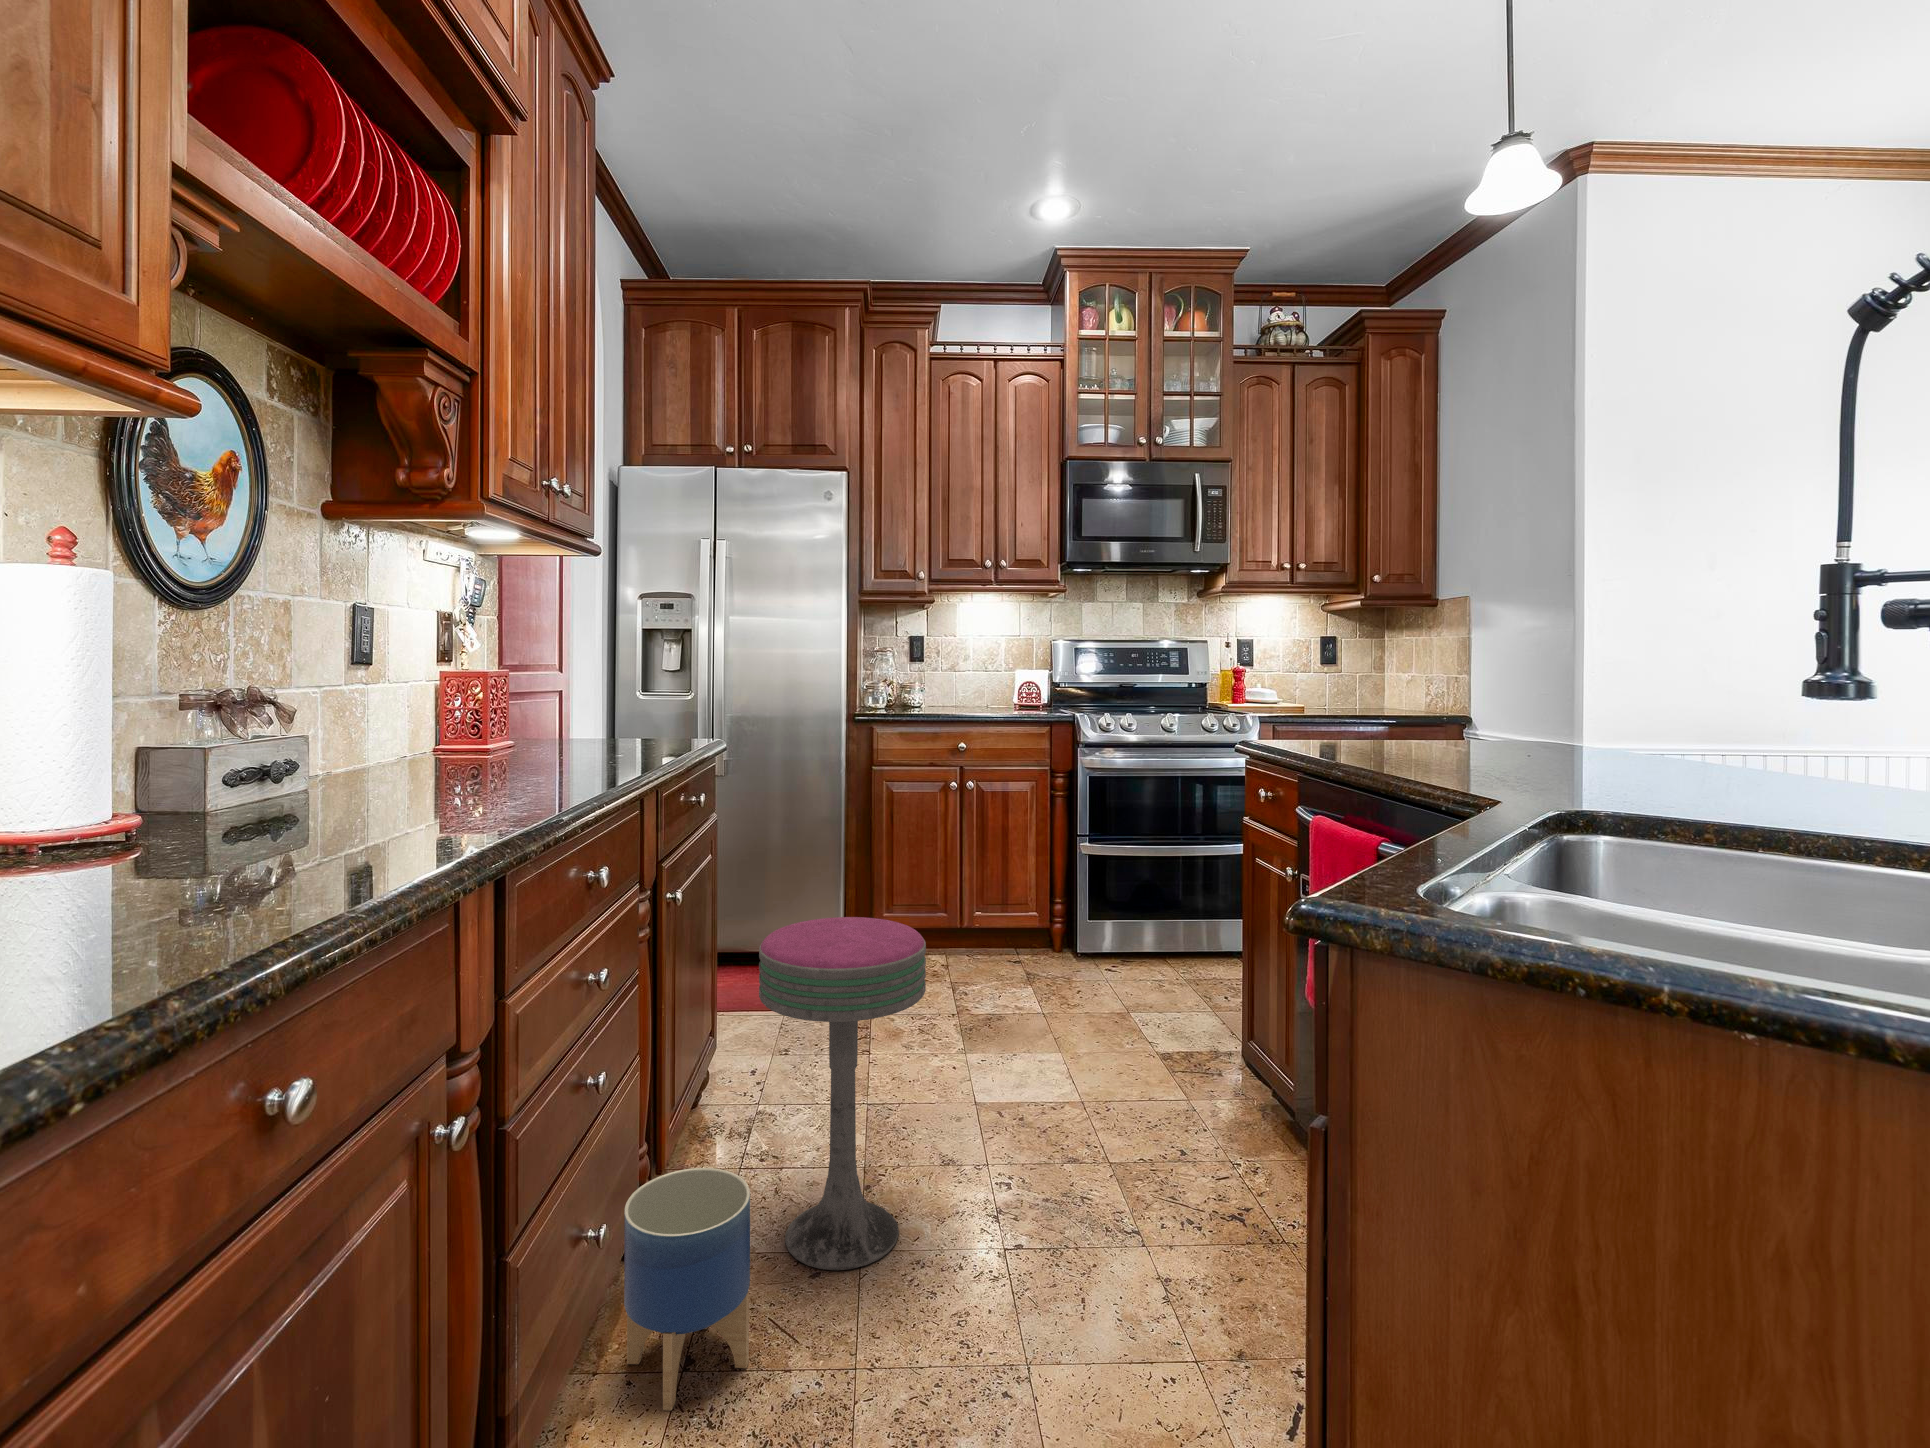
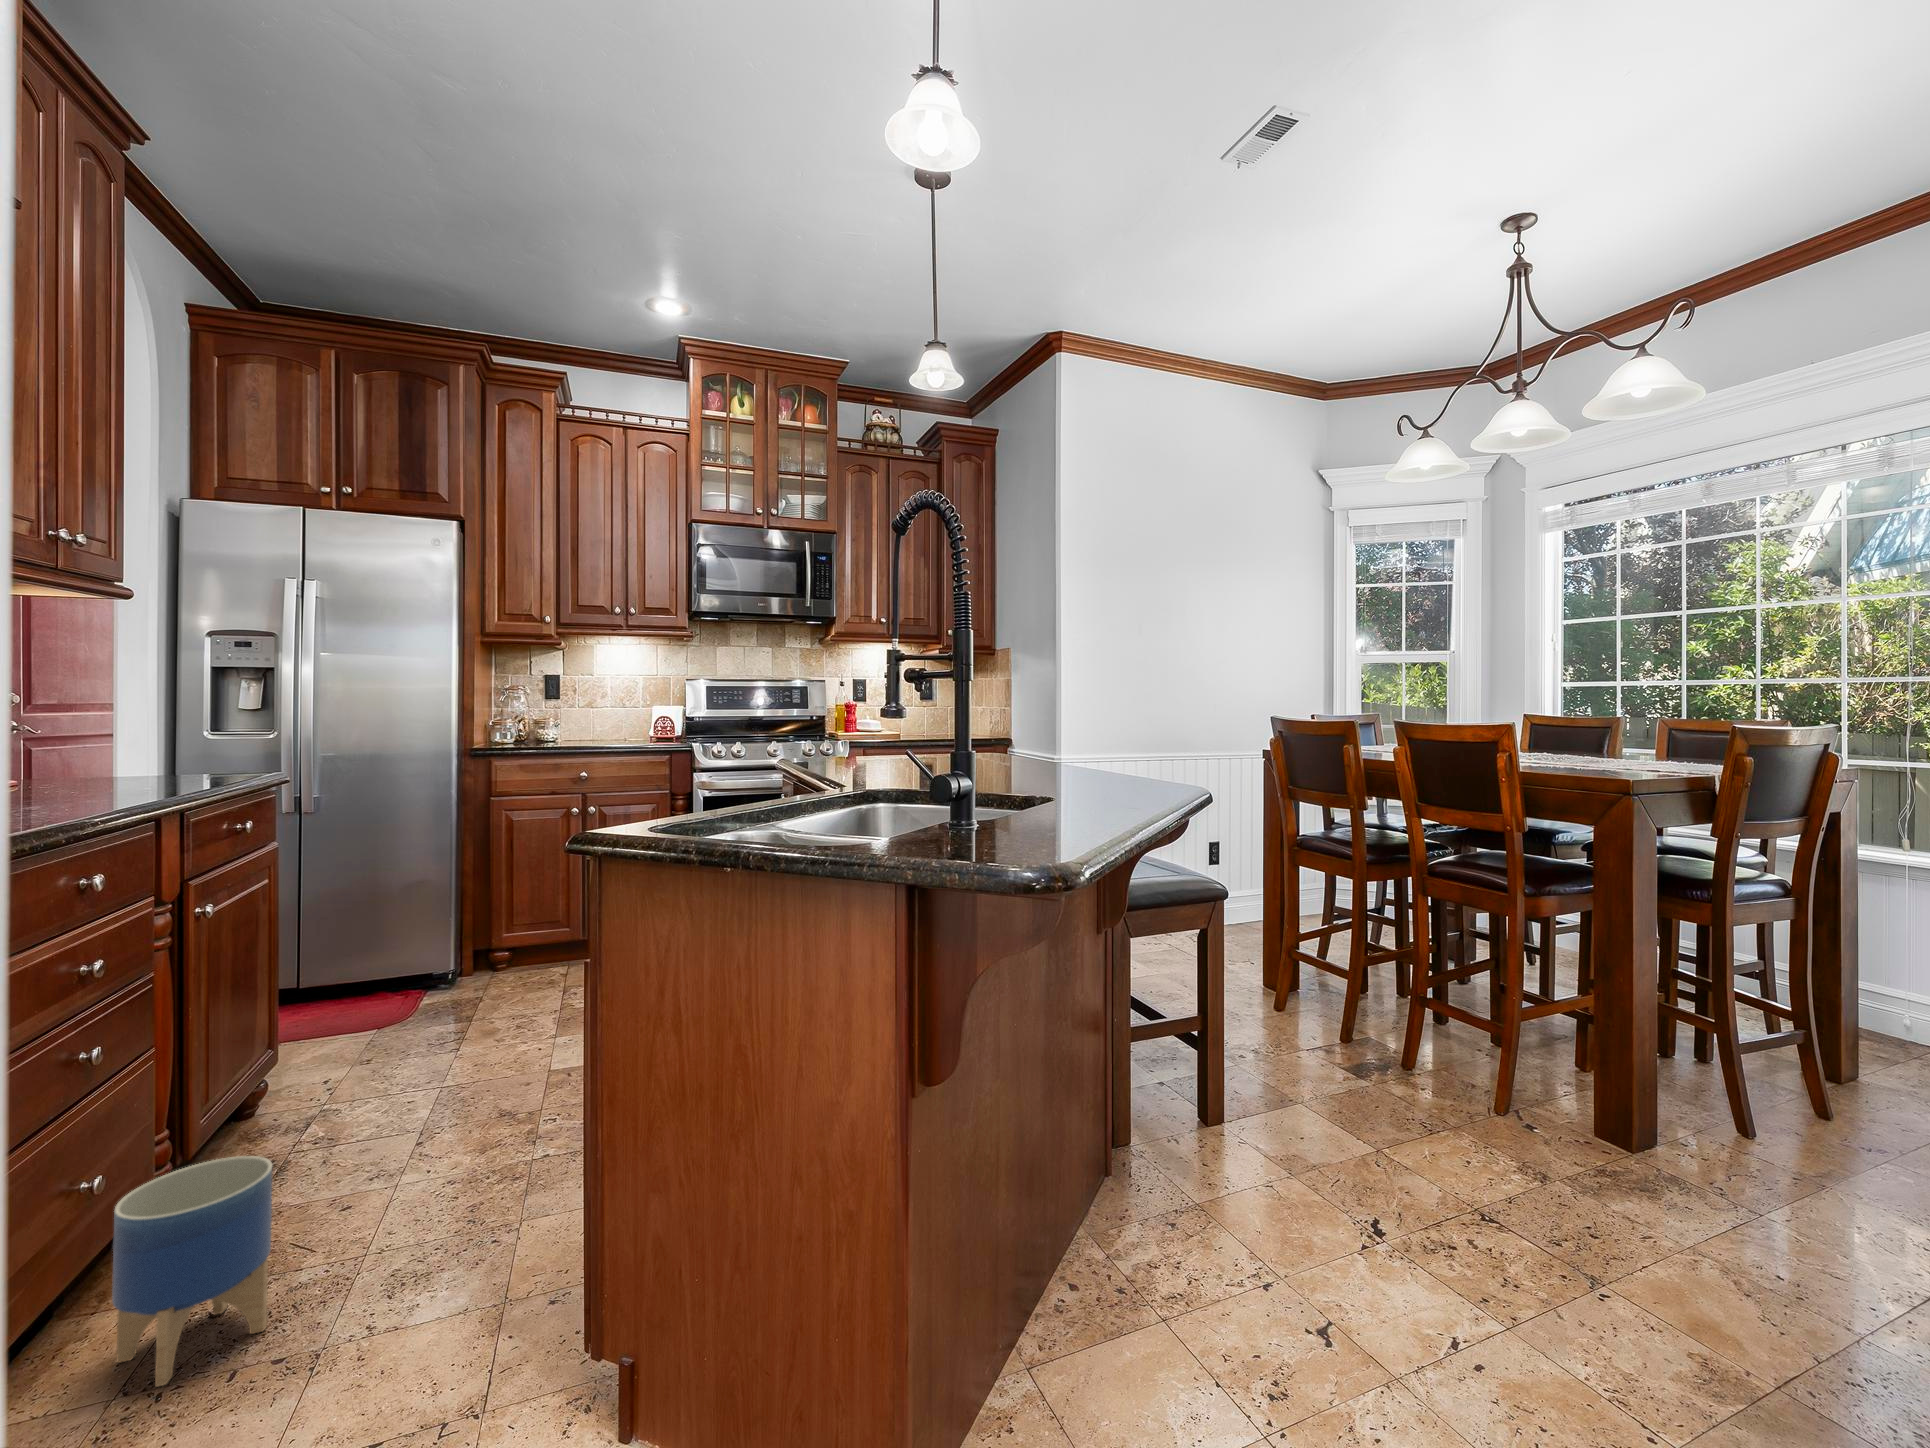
bar stool: present [759,917,926,1270] -> none [303,916,488,1239]

